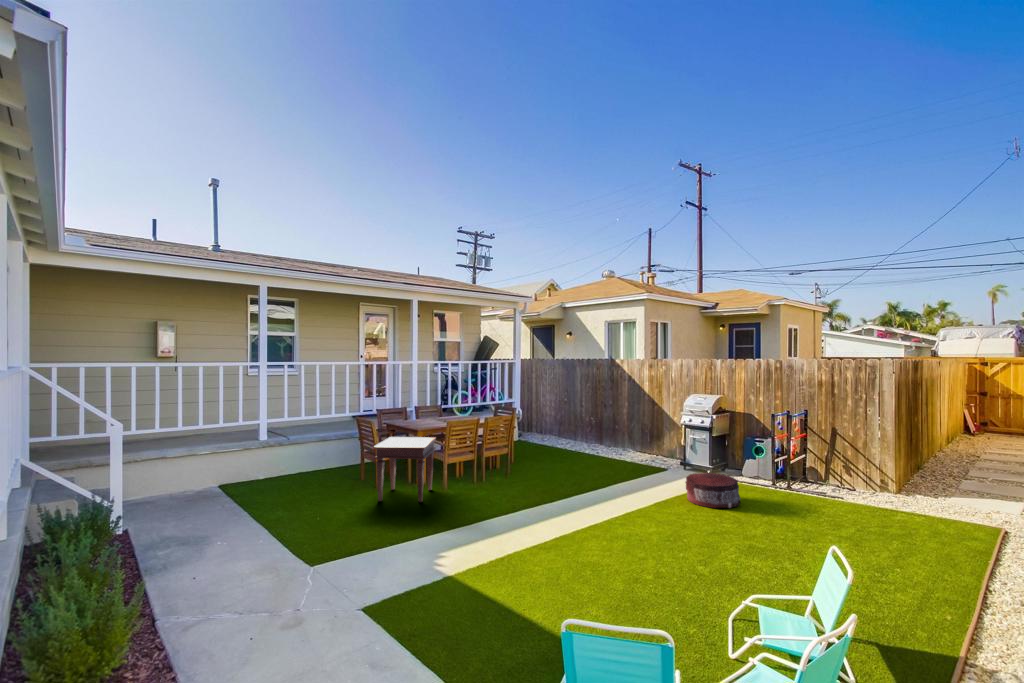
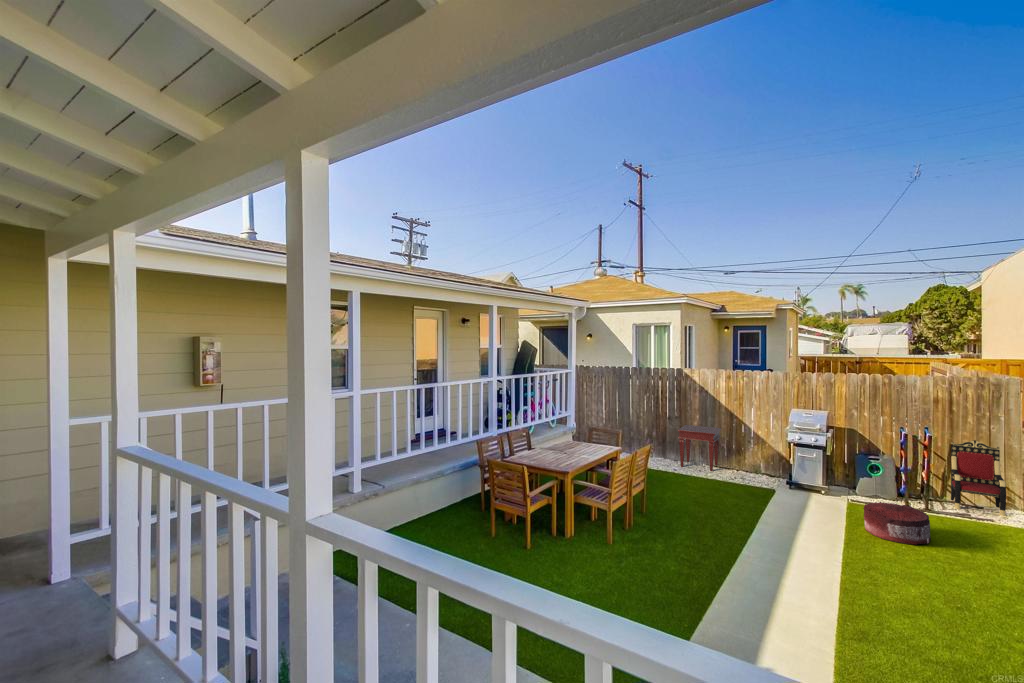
armchair: none [820,422,873,497] -> present [951,440,1007,516]
side table: present [374,437,436,502] -> present [678,425,721,471]

